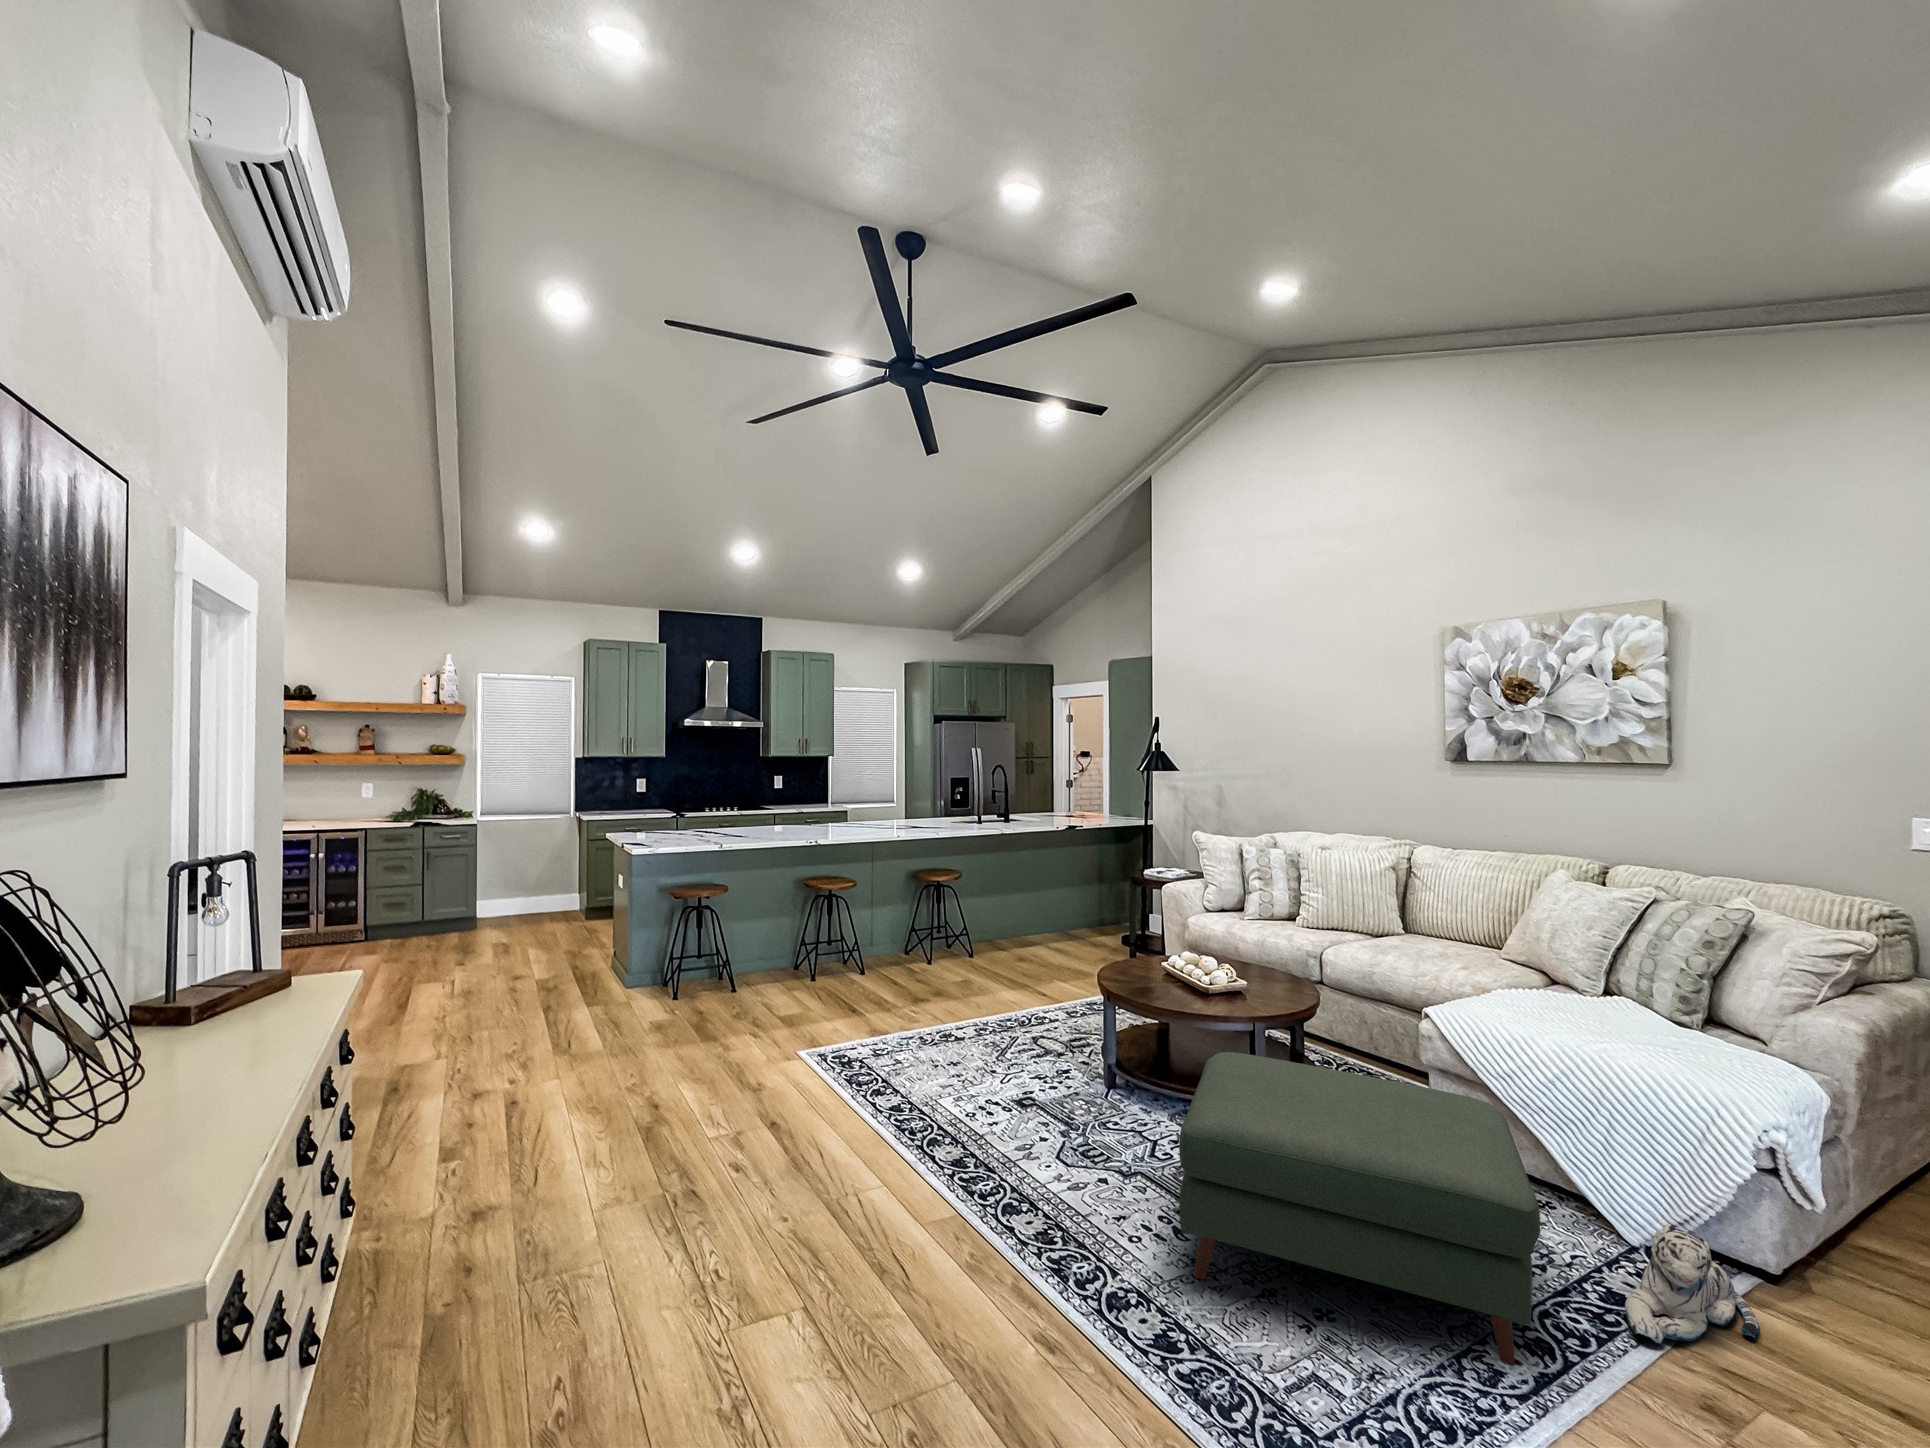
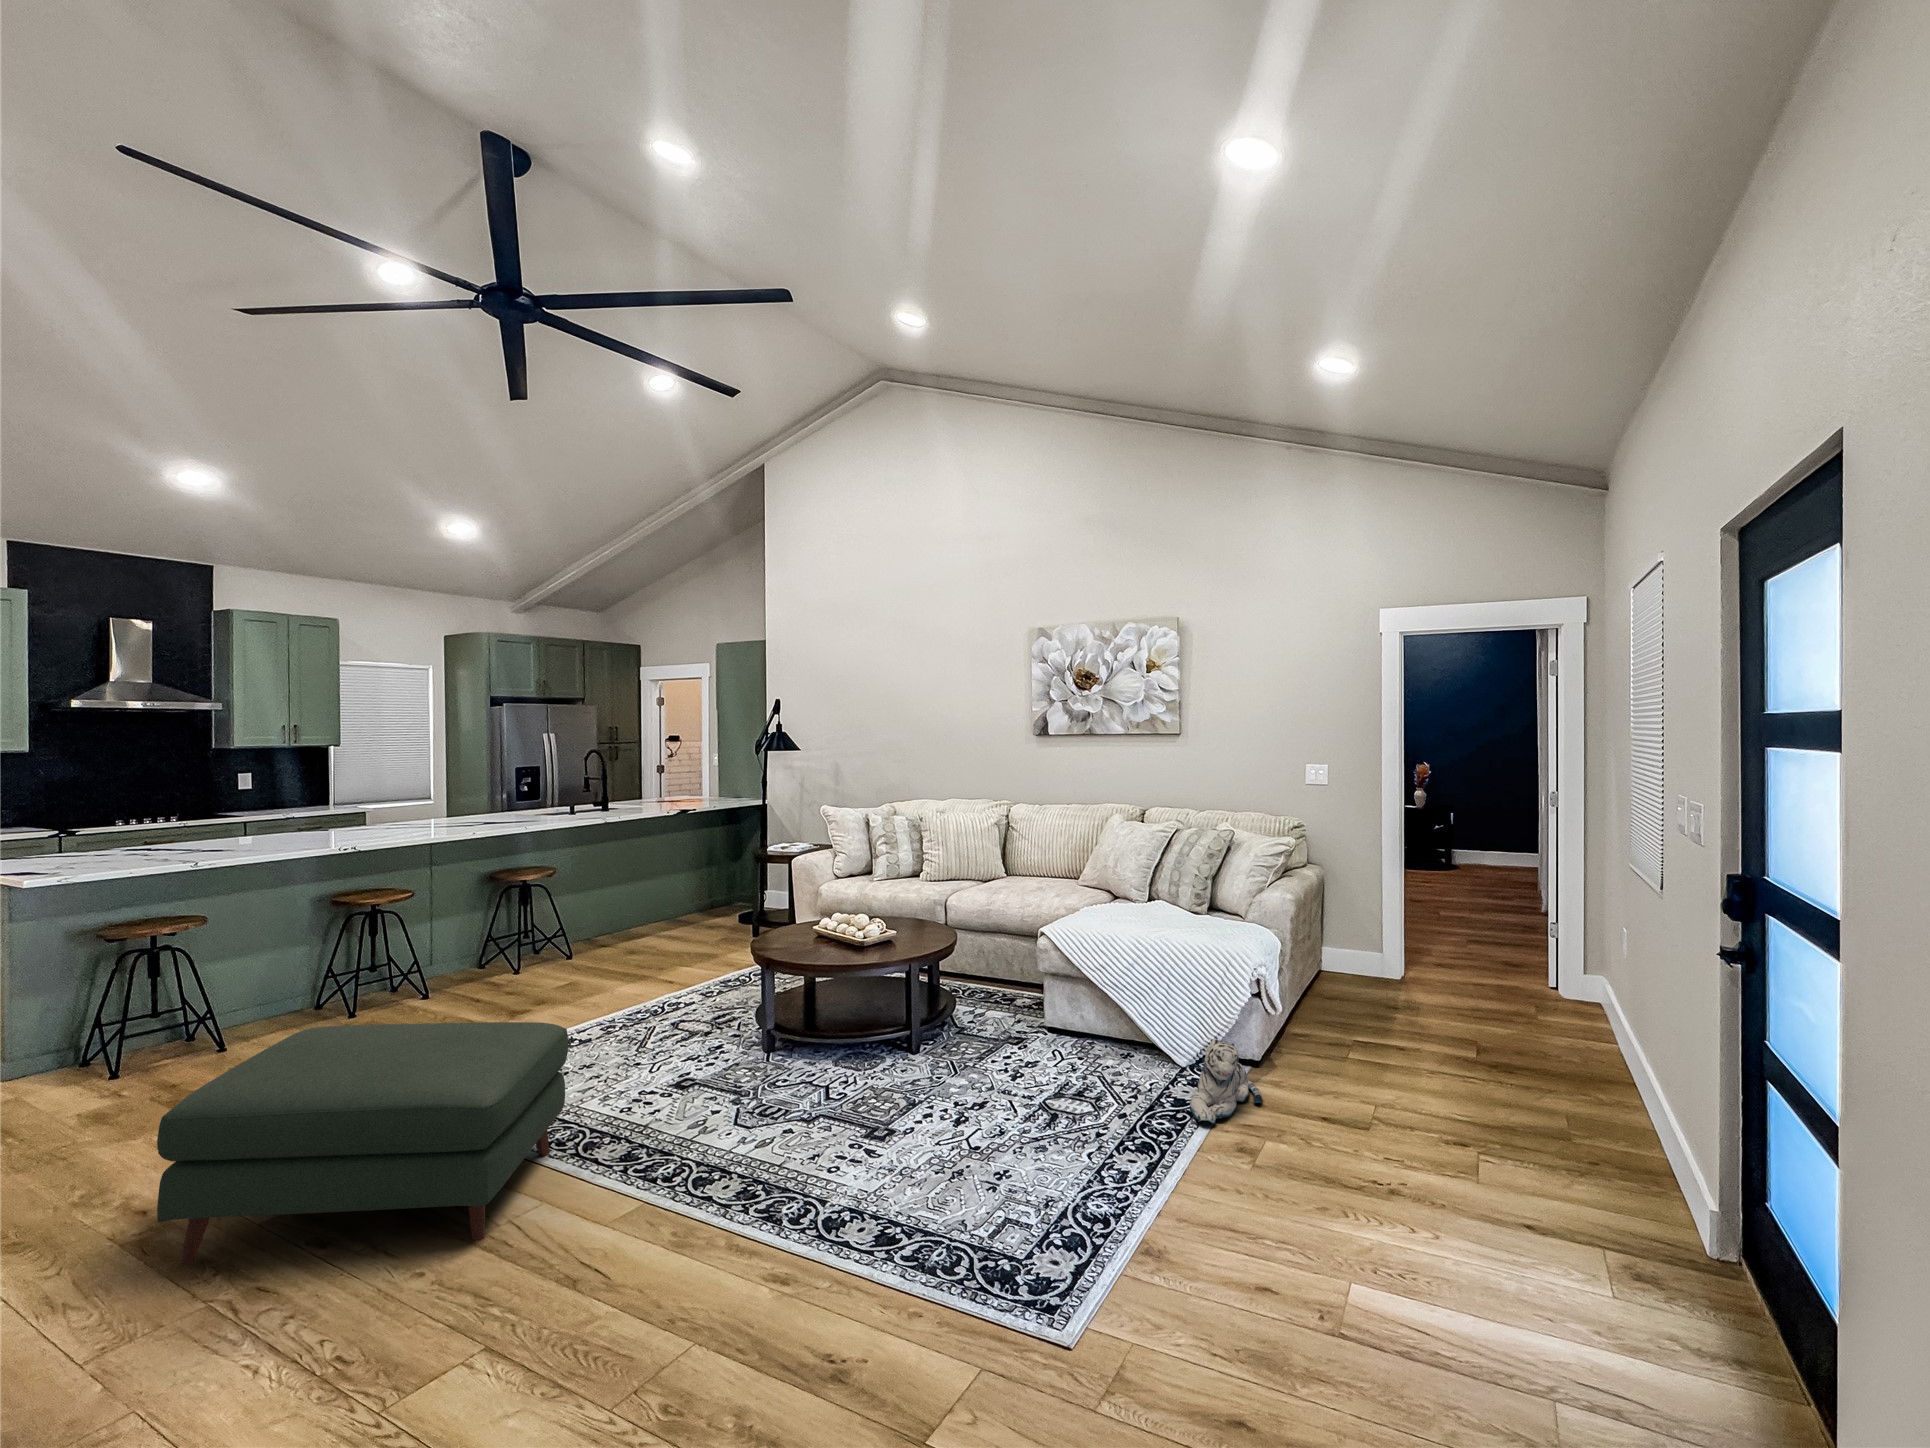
ottoman: present [1179,1052,1540,1366] -> present [157,1022,568,1264]

